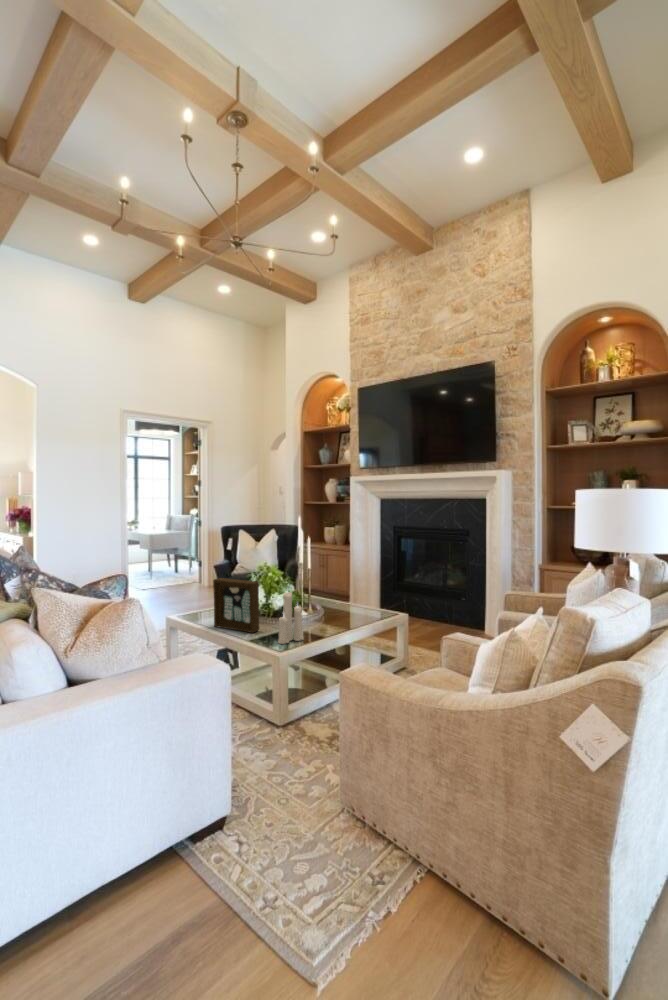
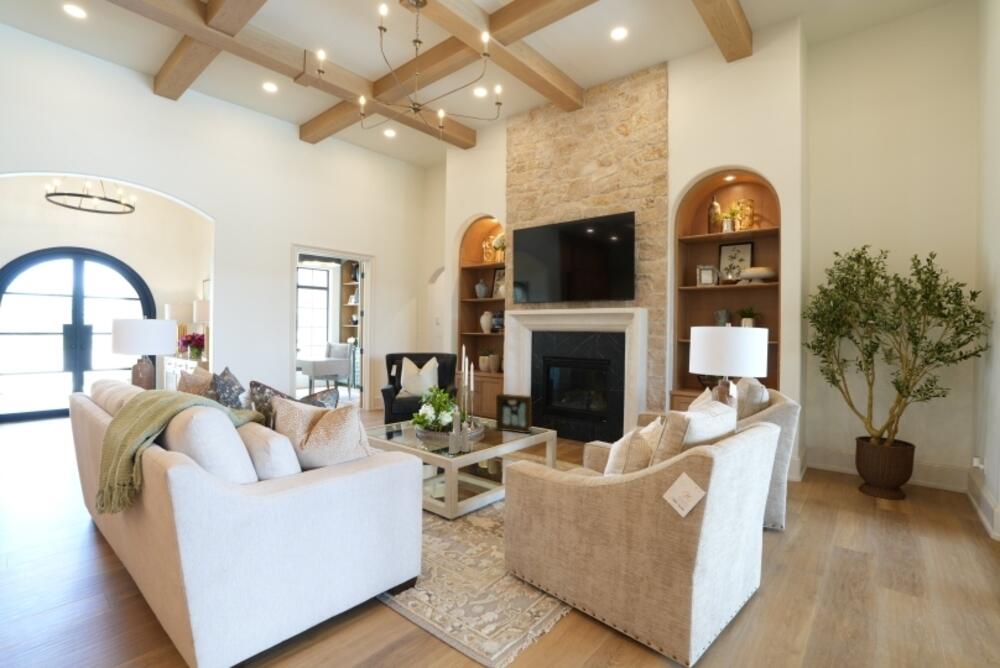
picture frame: present [213,578,259,633] -> present [496,394,532,433]

